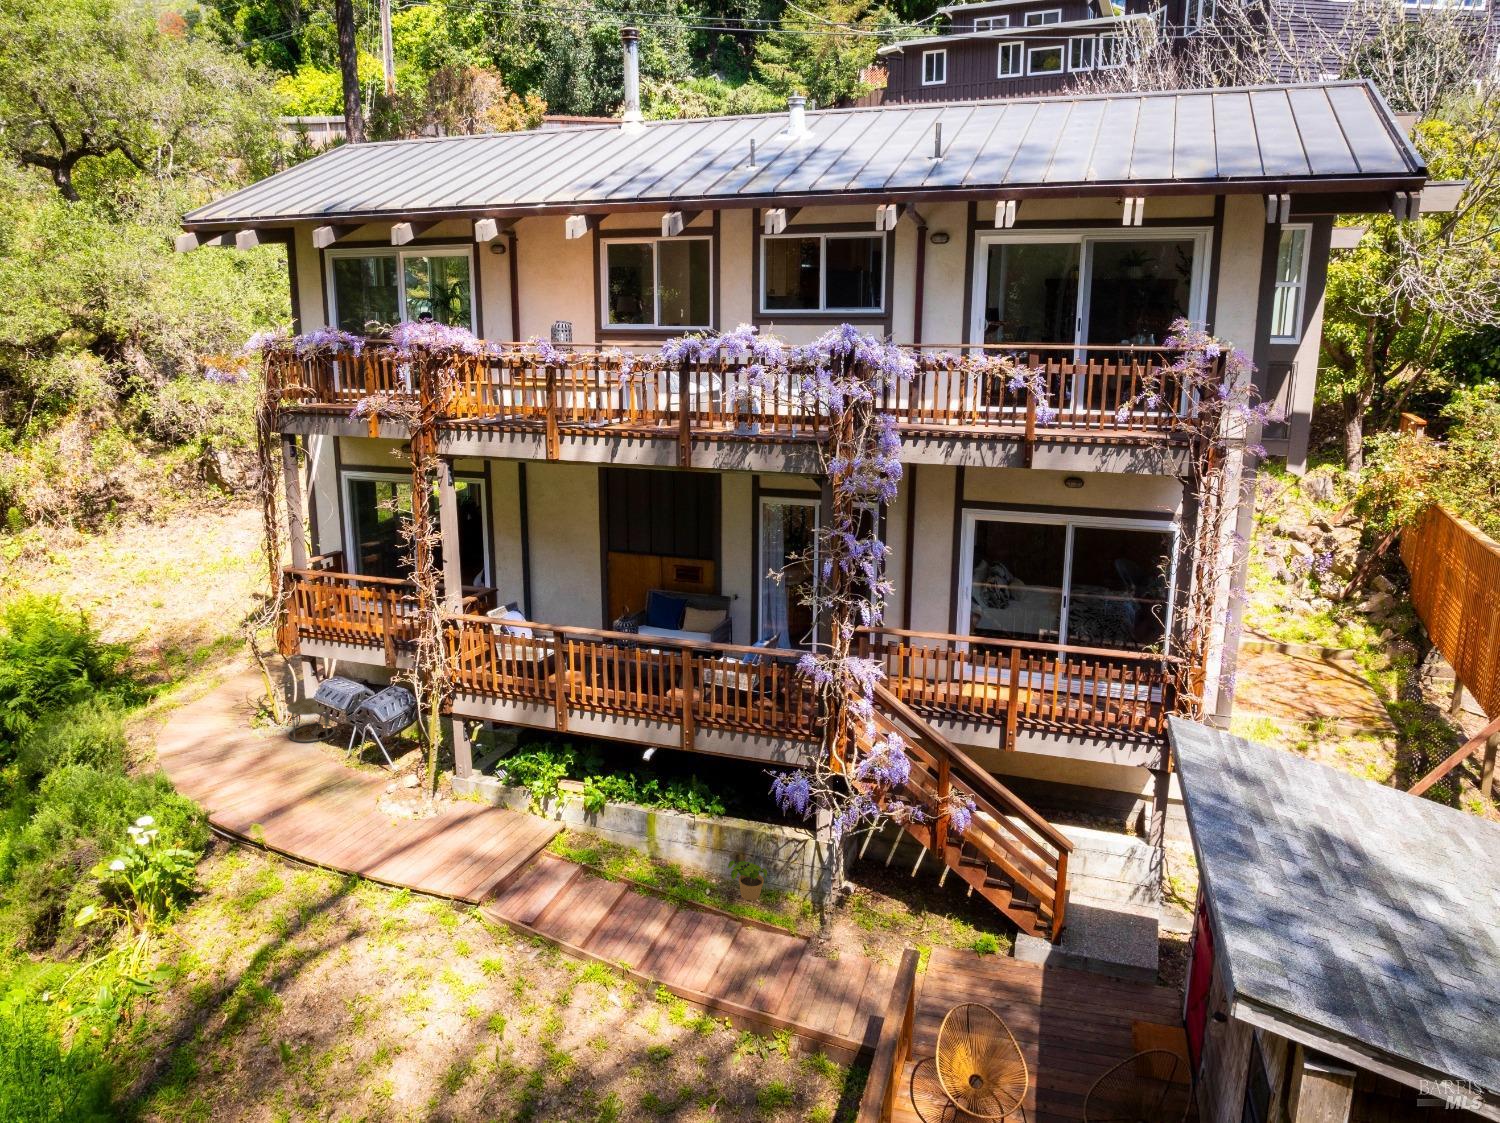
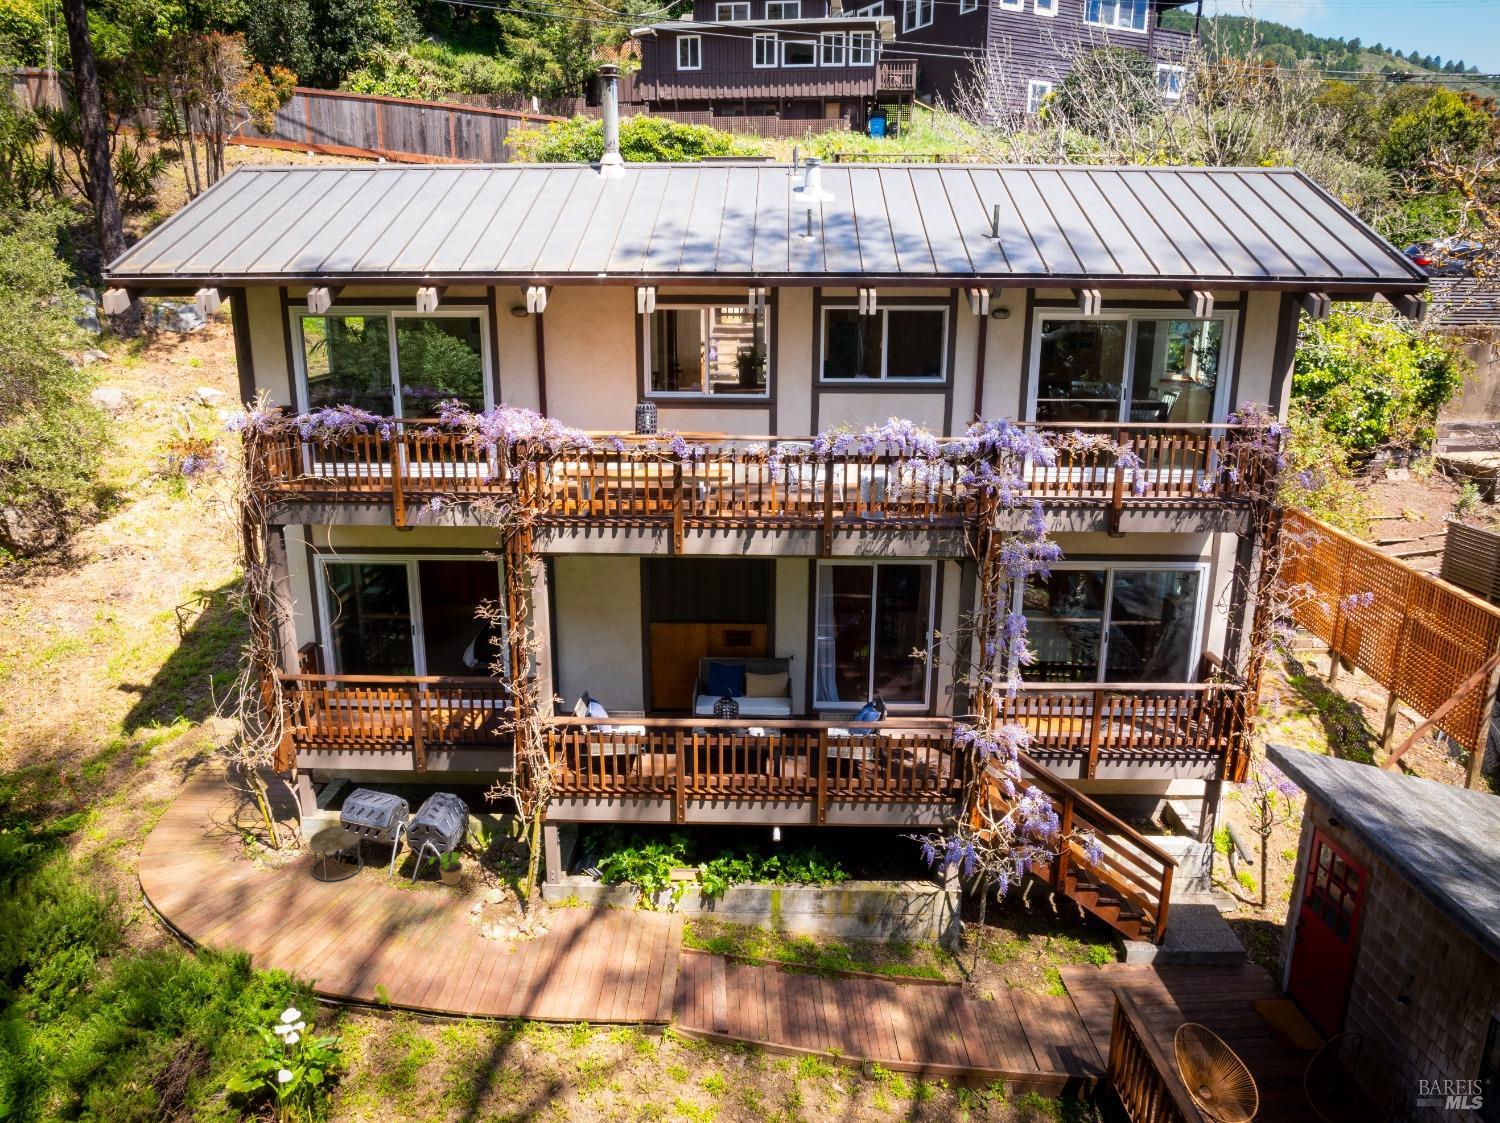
potted plant: present [728,860,767,900] -> present [429,852,464,885]

